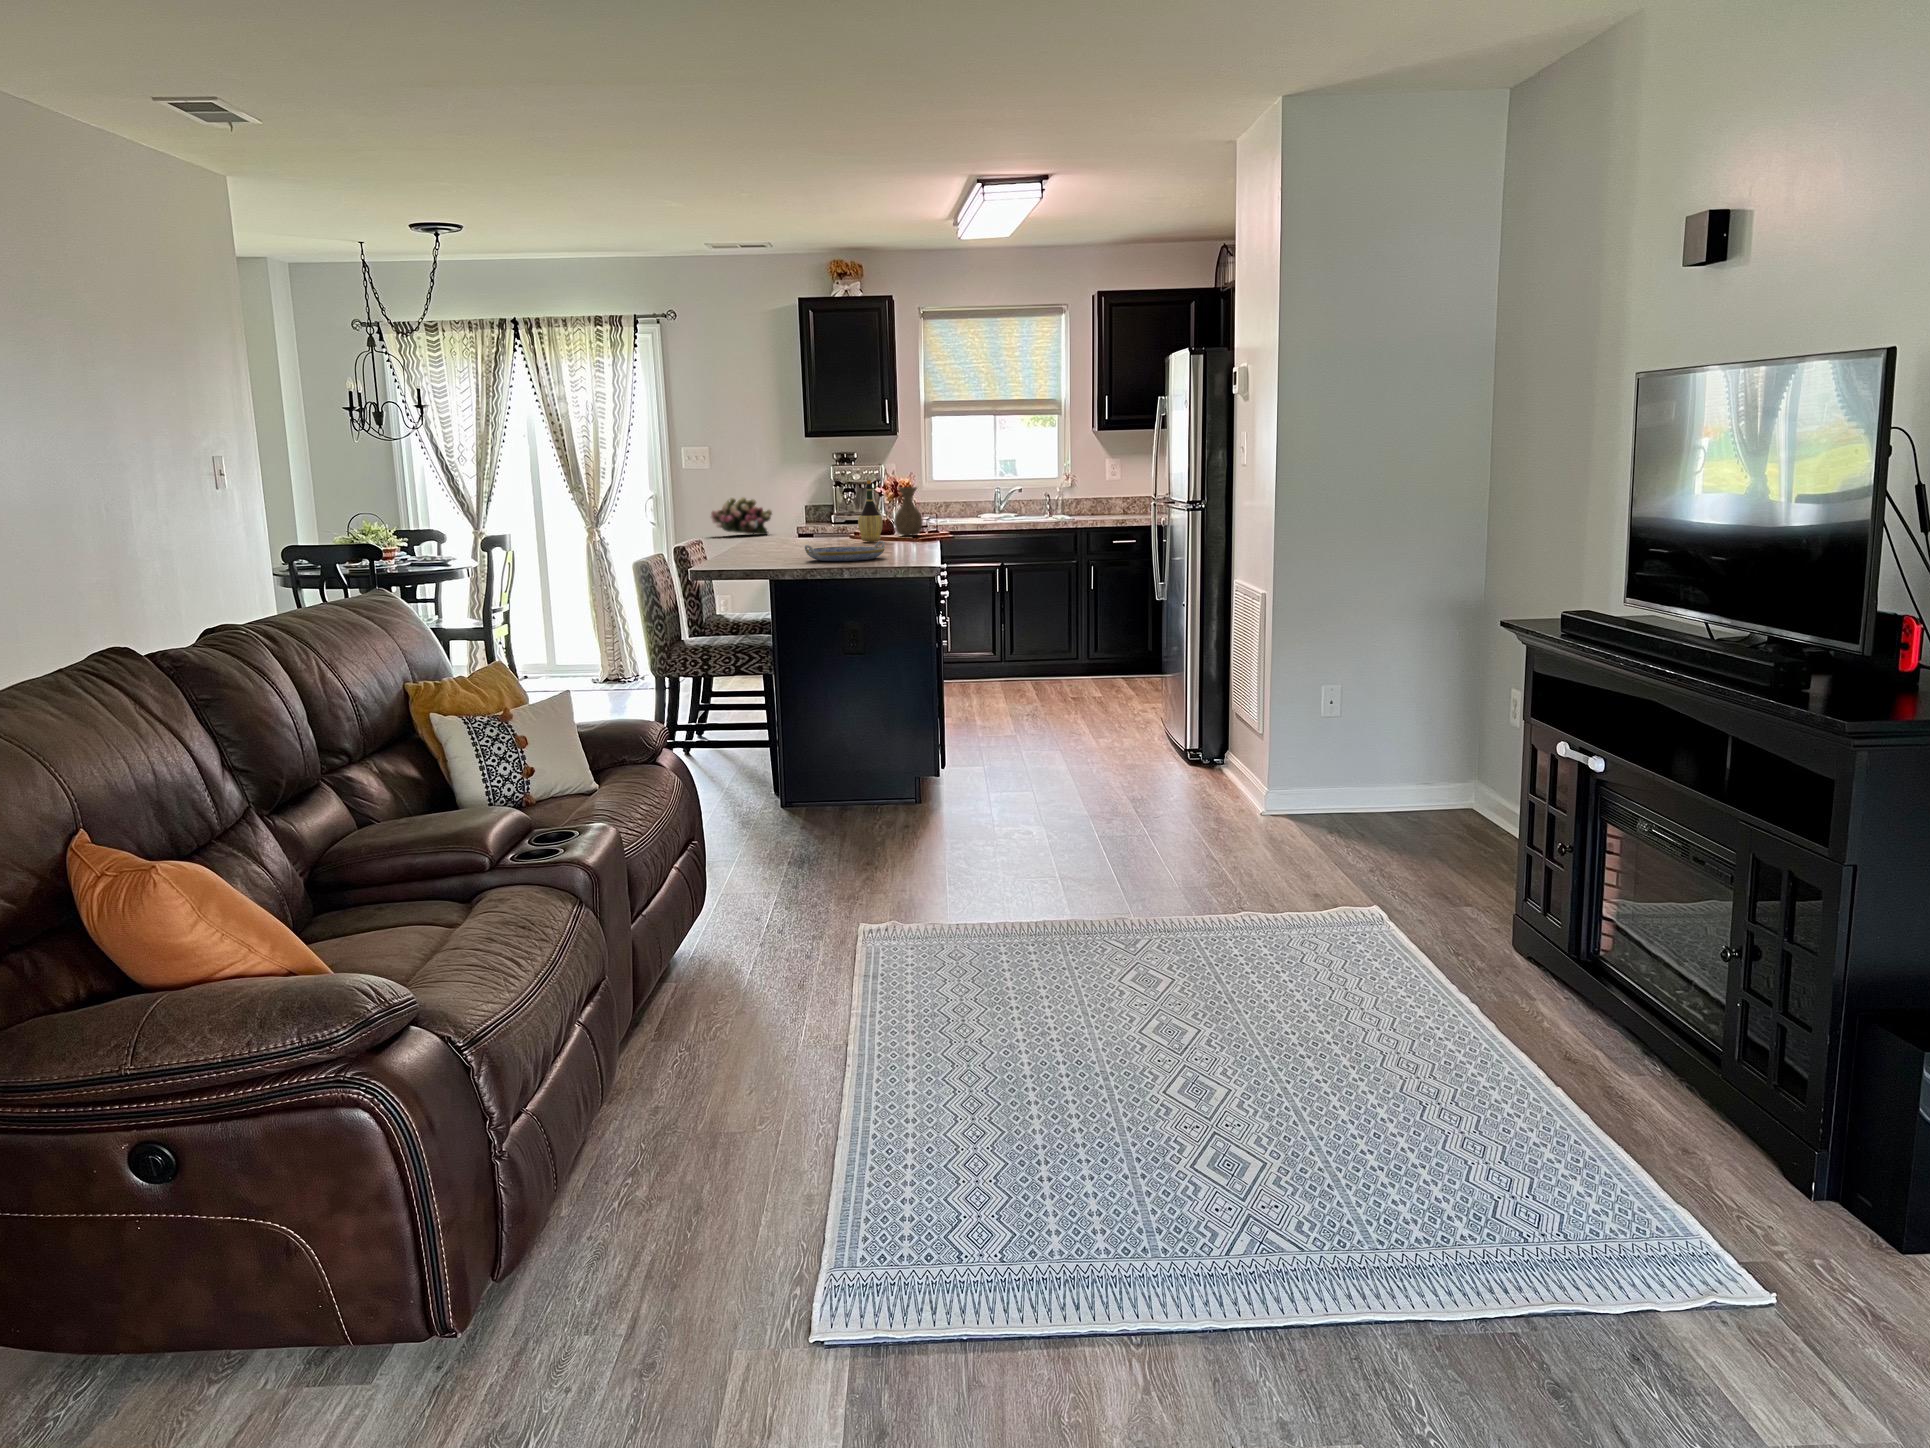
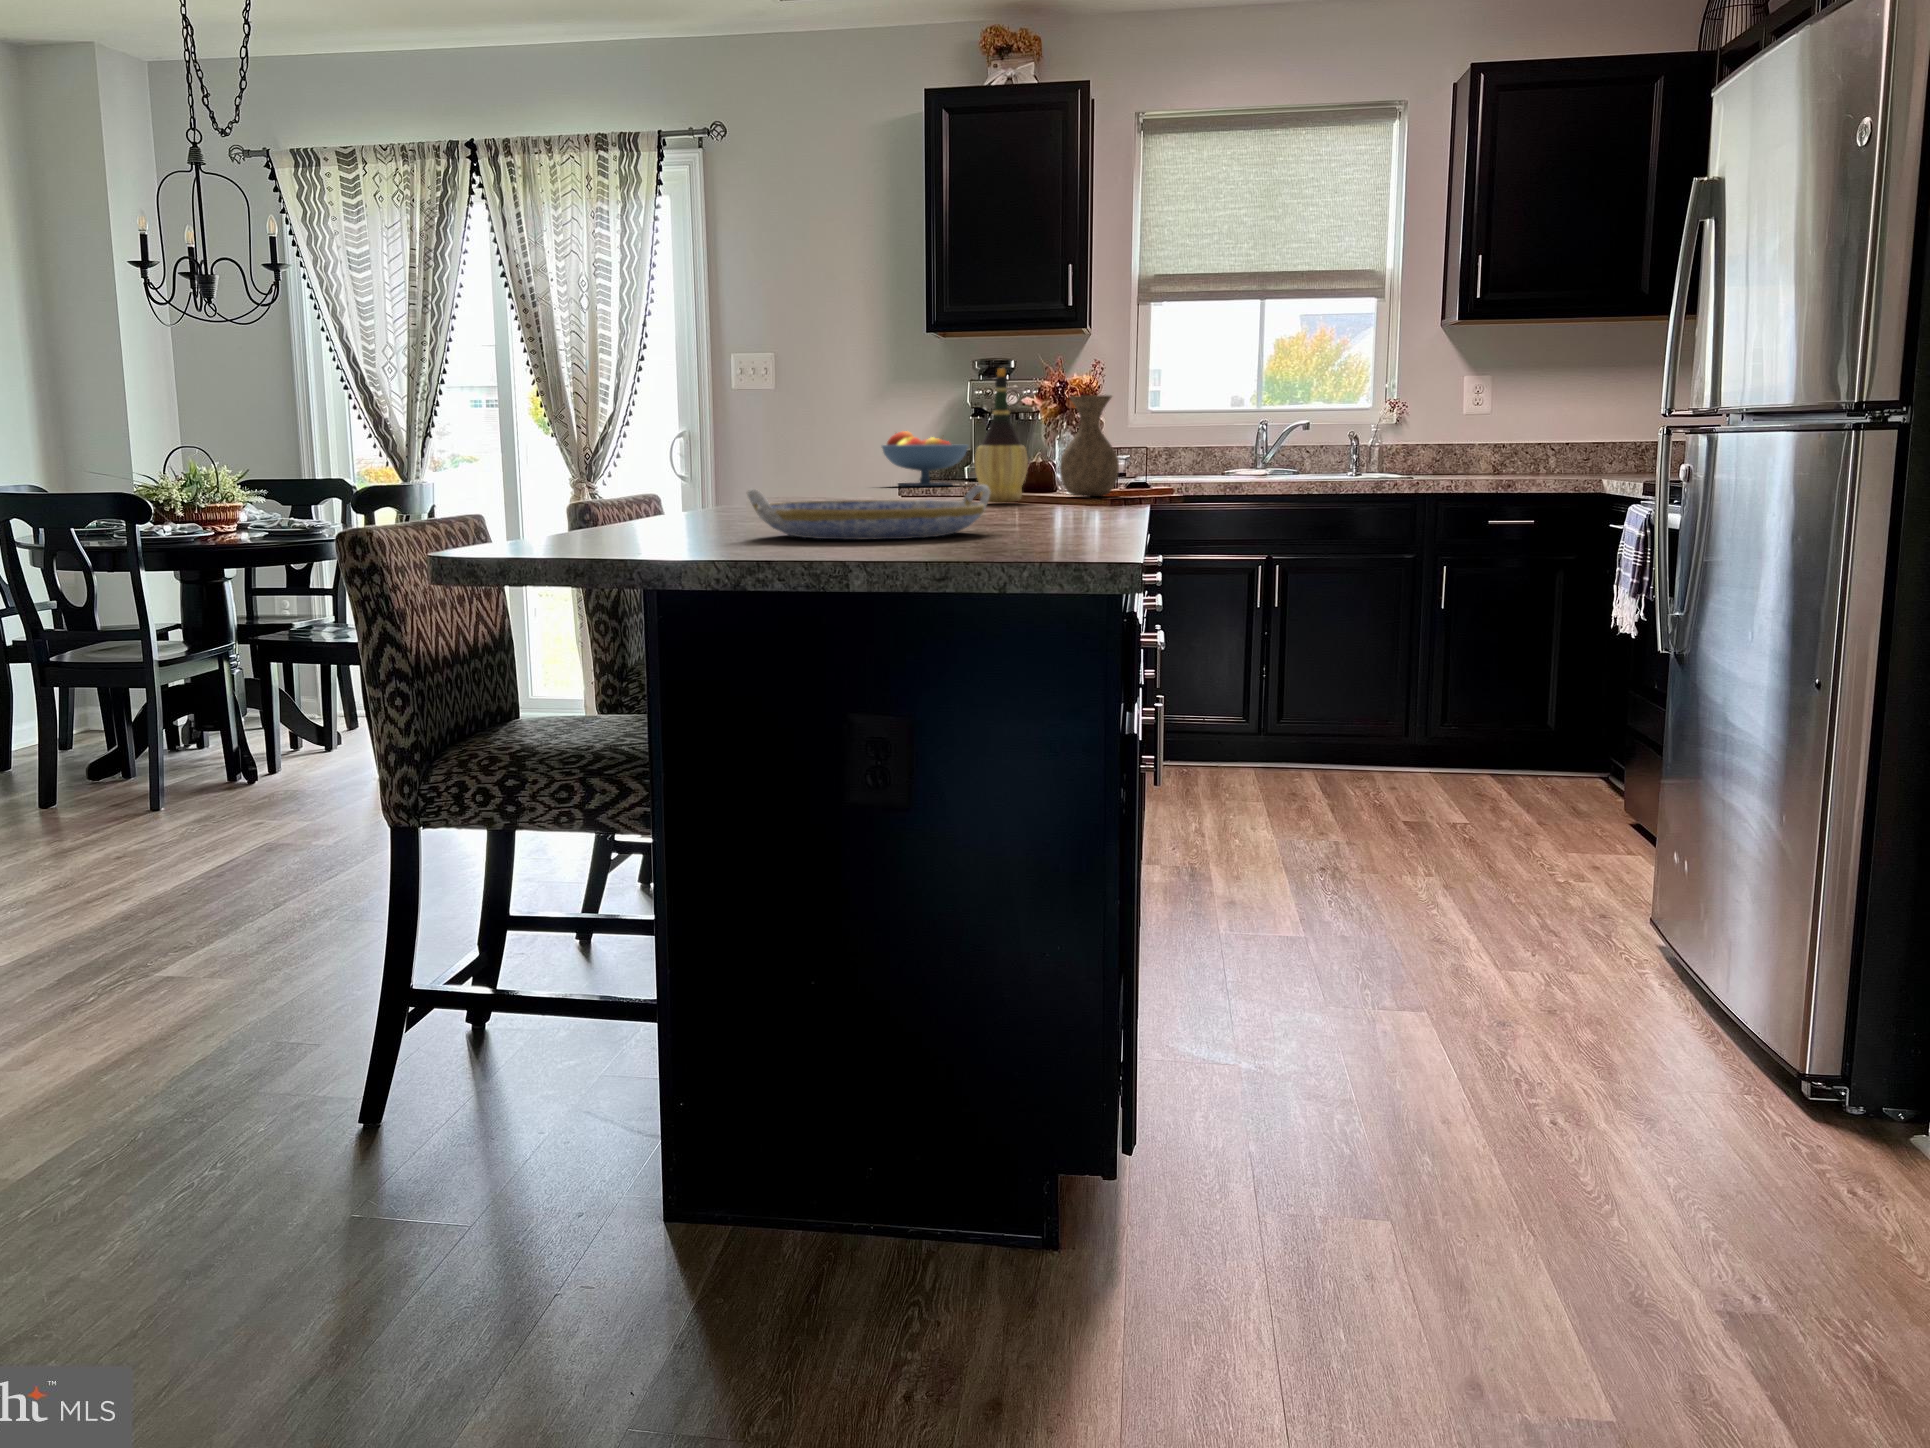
fruit bowl: none [780,494,831,527] -> present [882,431,968,486]
flower arrangement: present [711,497,772,535] -> none [733,423,846,493]

